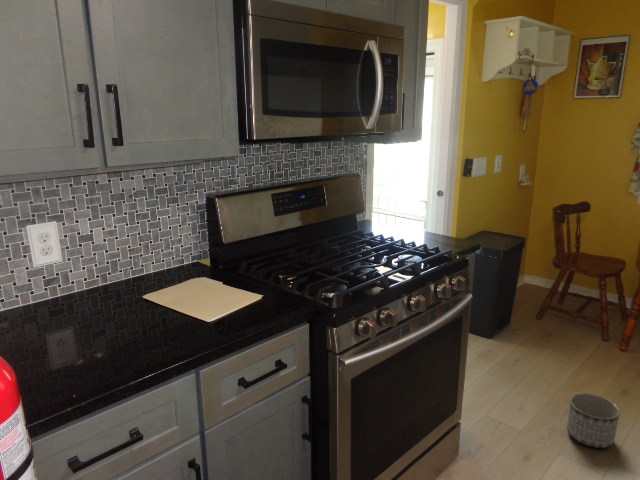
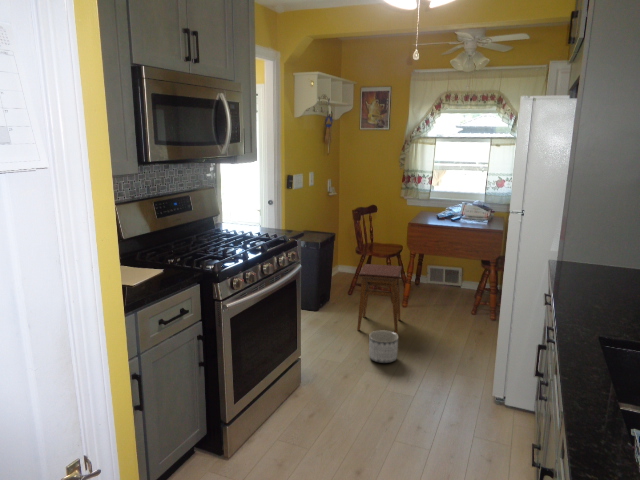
stool: none [549,286,629,395] -> present [357,264,402,334]

